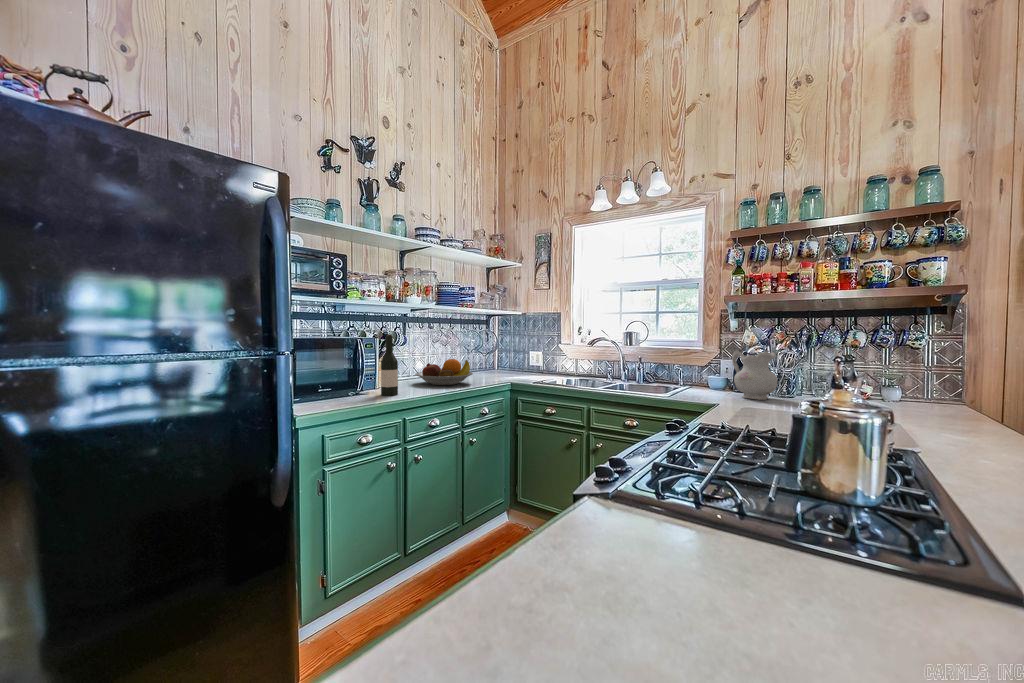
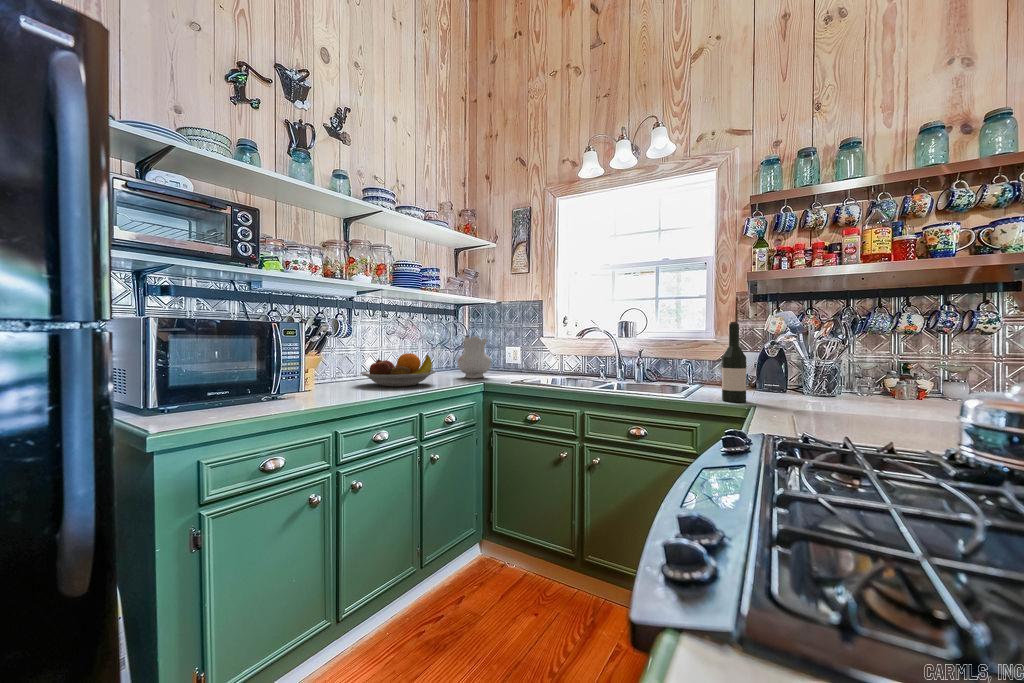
wine bottle: present [381,334,398,396] -> present [722,322,746,402]
ceramic pitcher: present [732,349,778,400] -> present [458,335,491,378]

